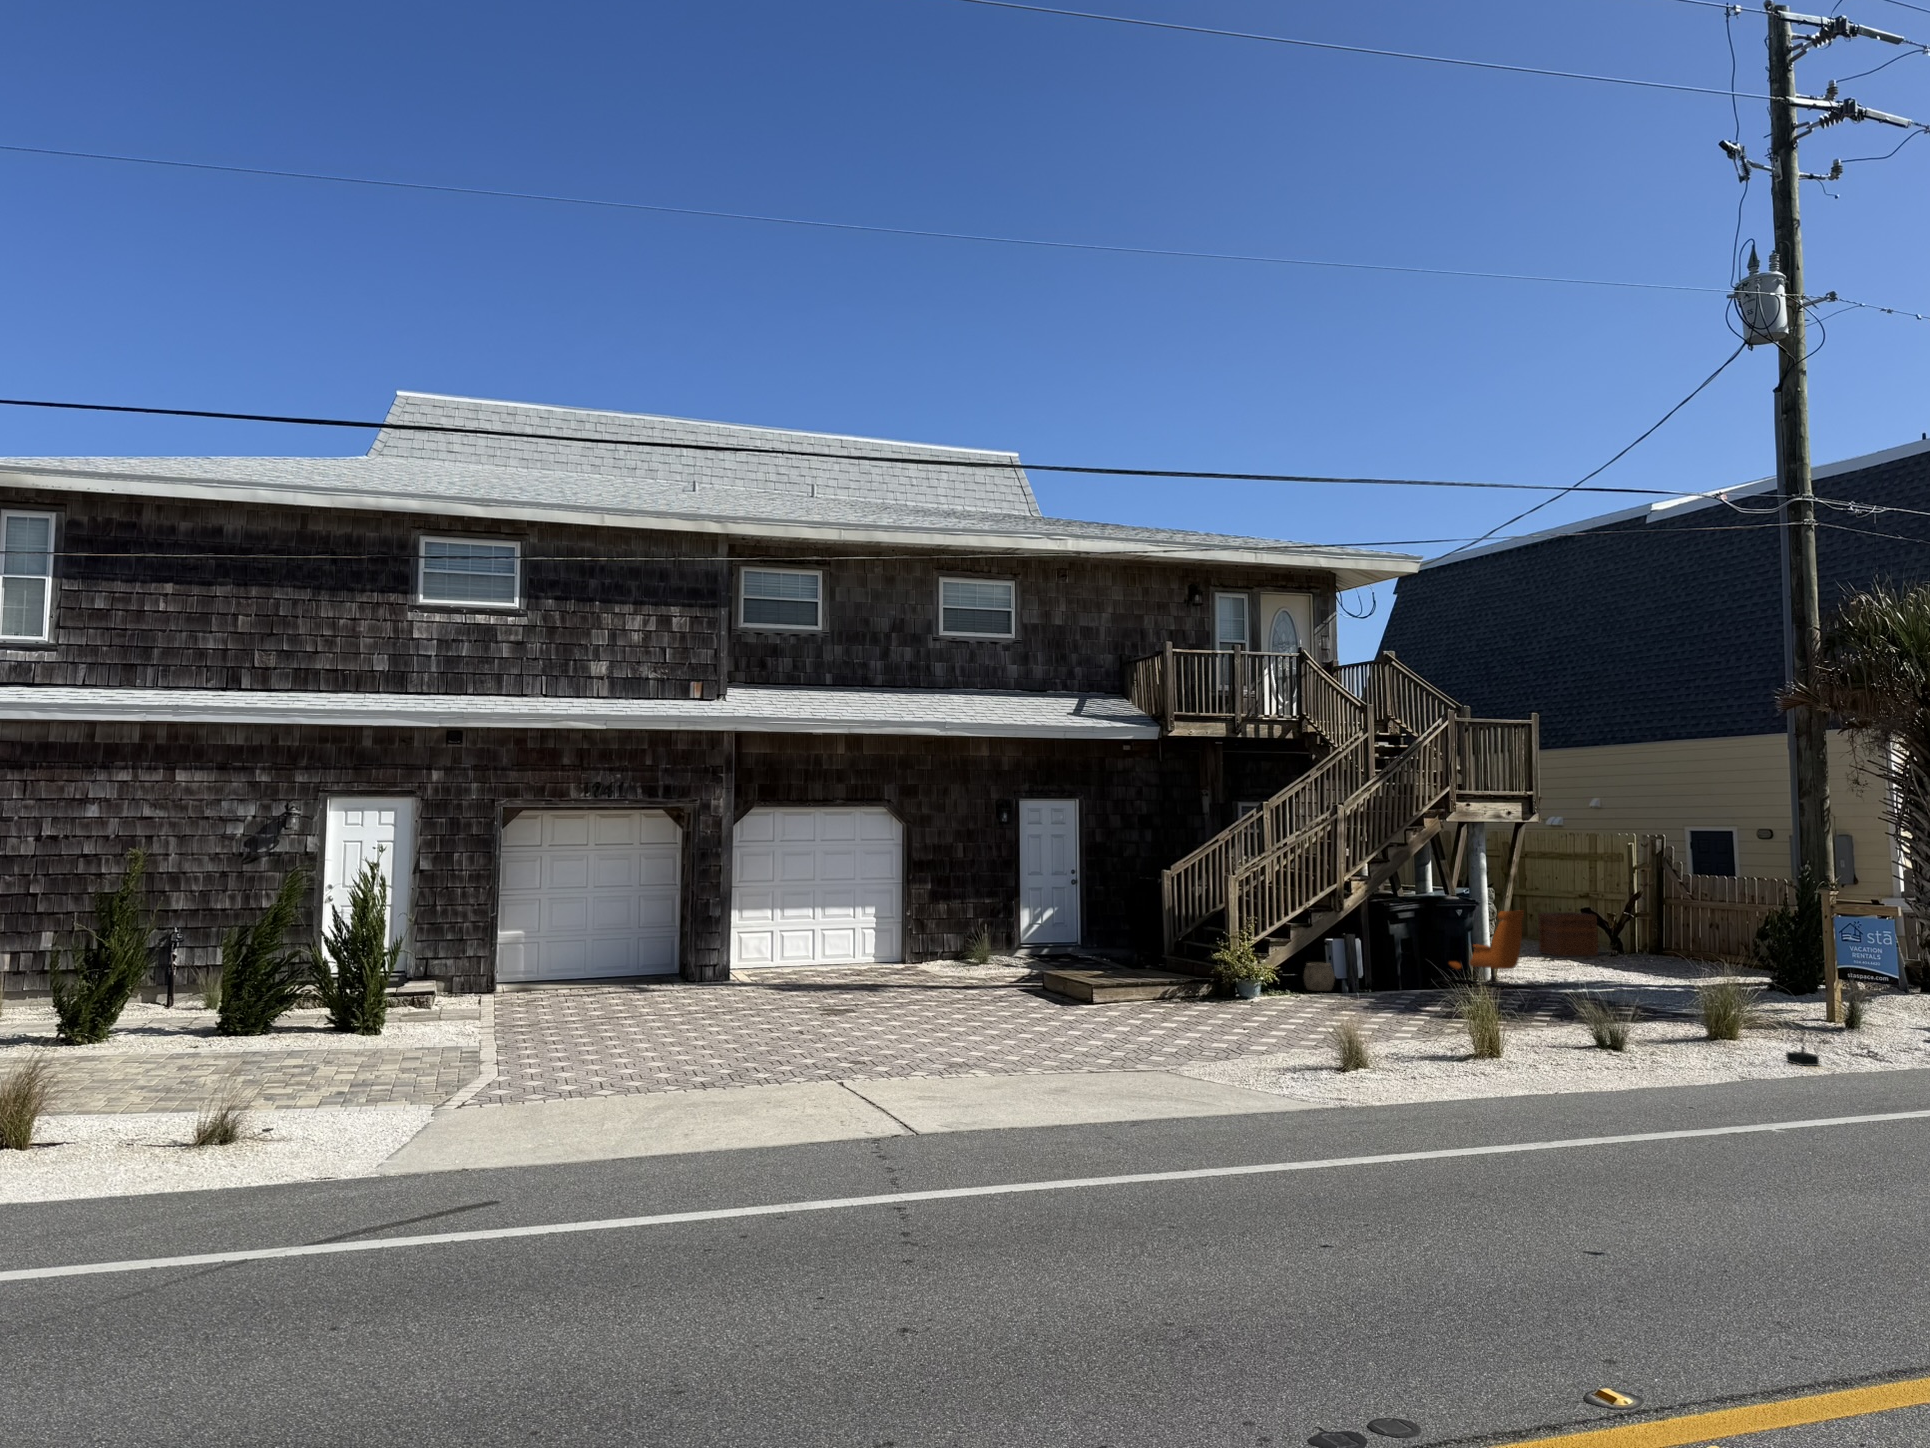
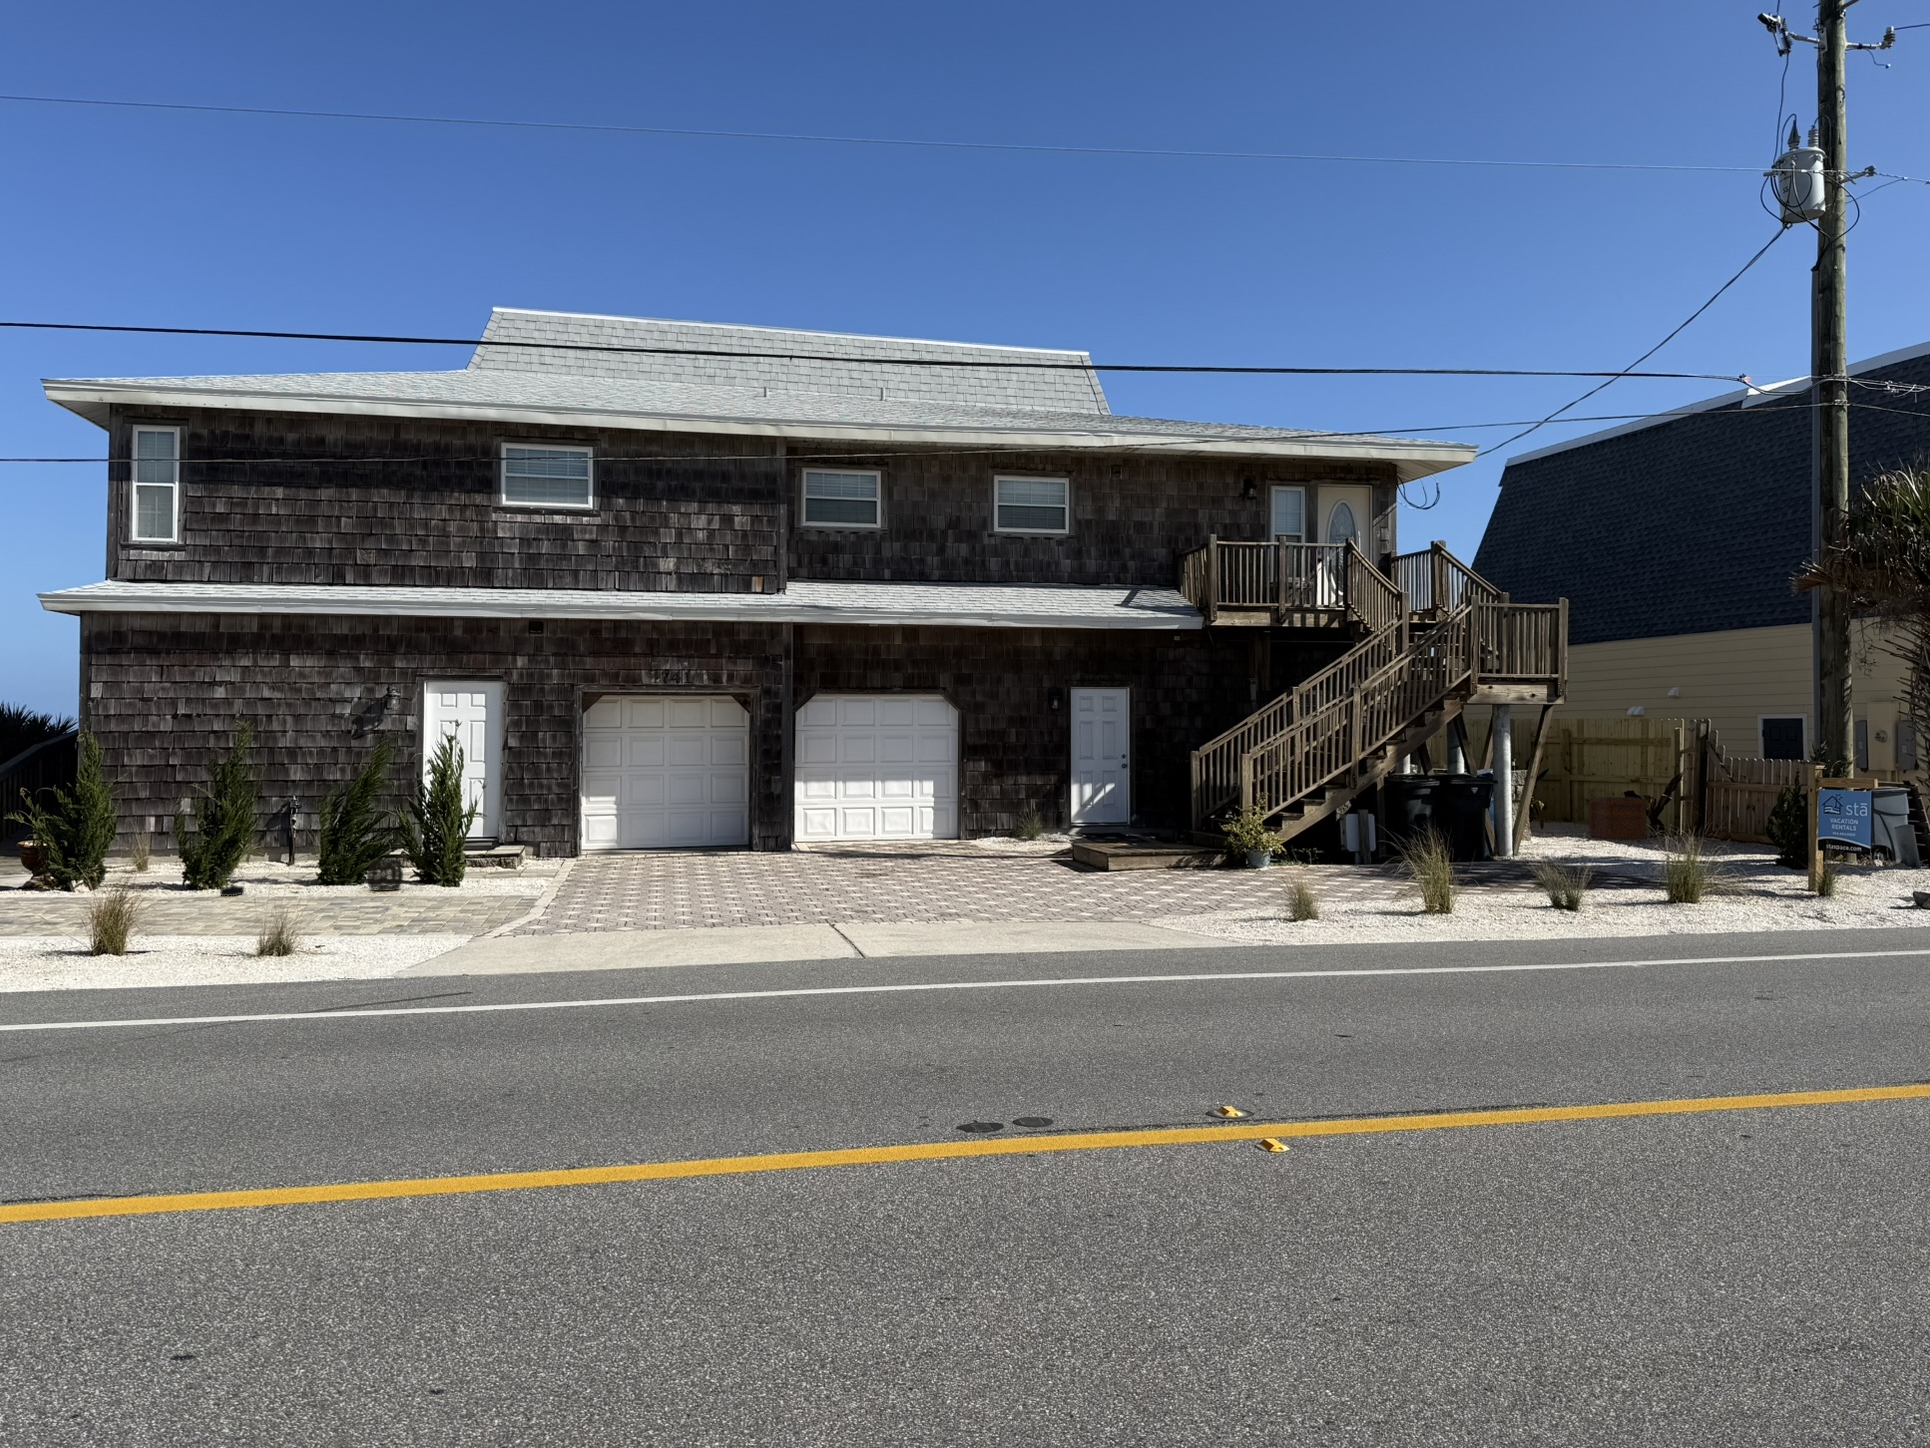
lounge chair: present [1449,910,1524,986] -> none [1461,788,1541,863]
woven basket: present [1304,963,1334,991] -> present [367,859,403,891]
decorative plant: present [1785,1032,1825,1066] -> present [218,871,244,896]

